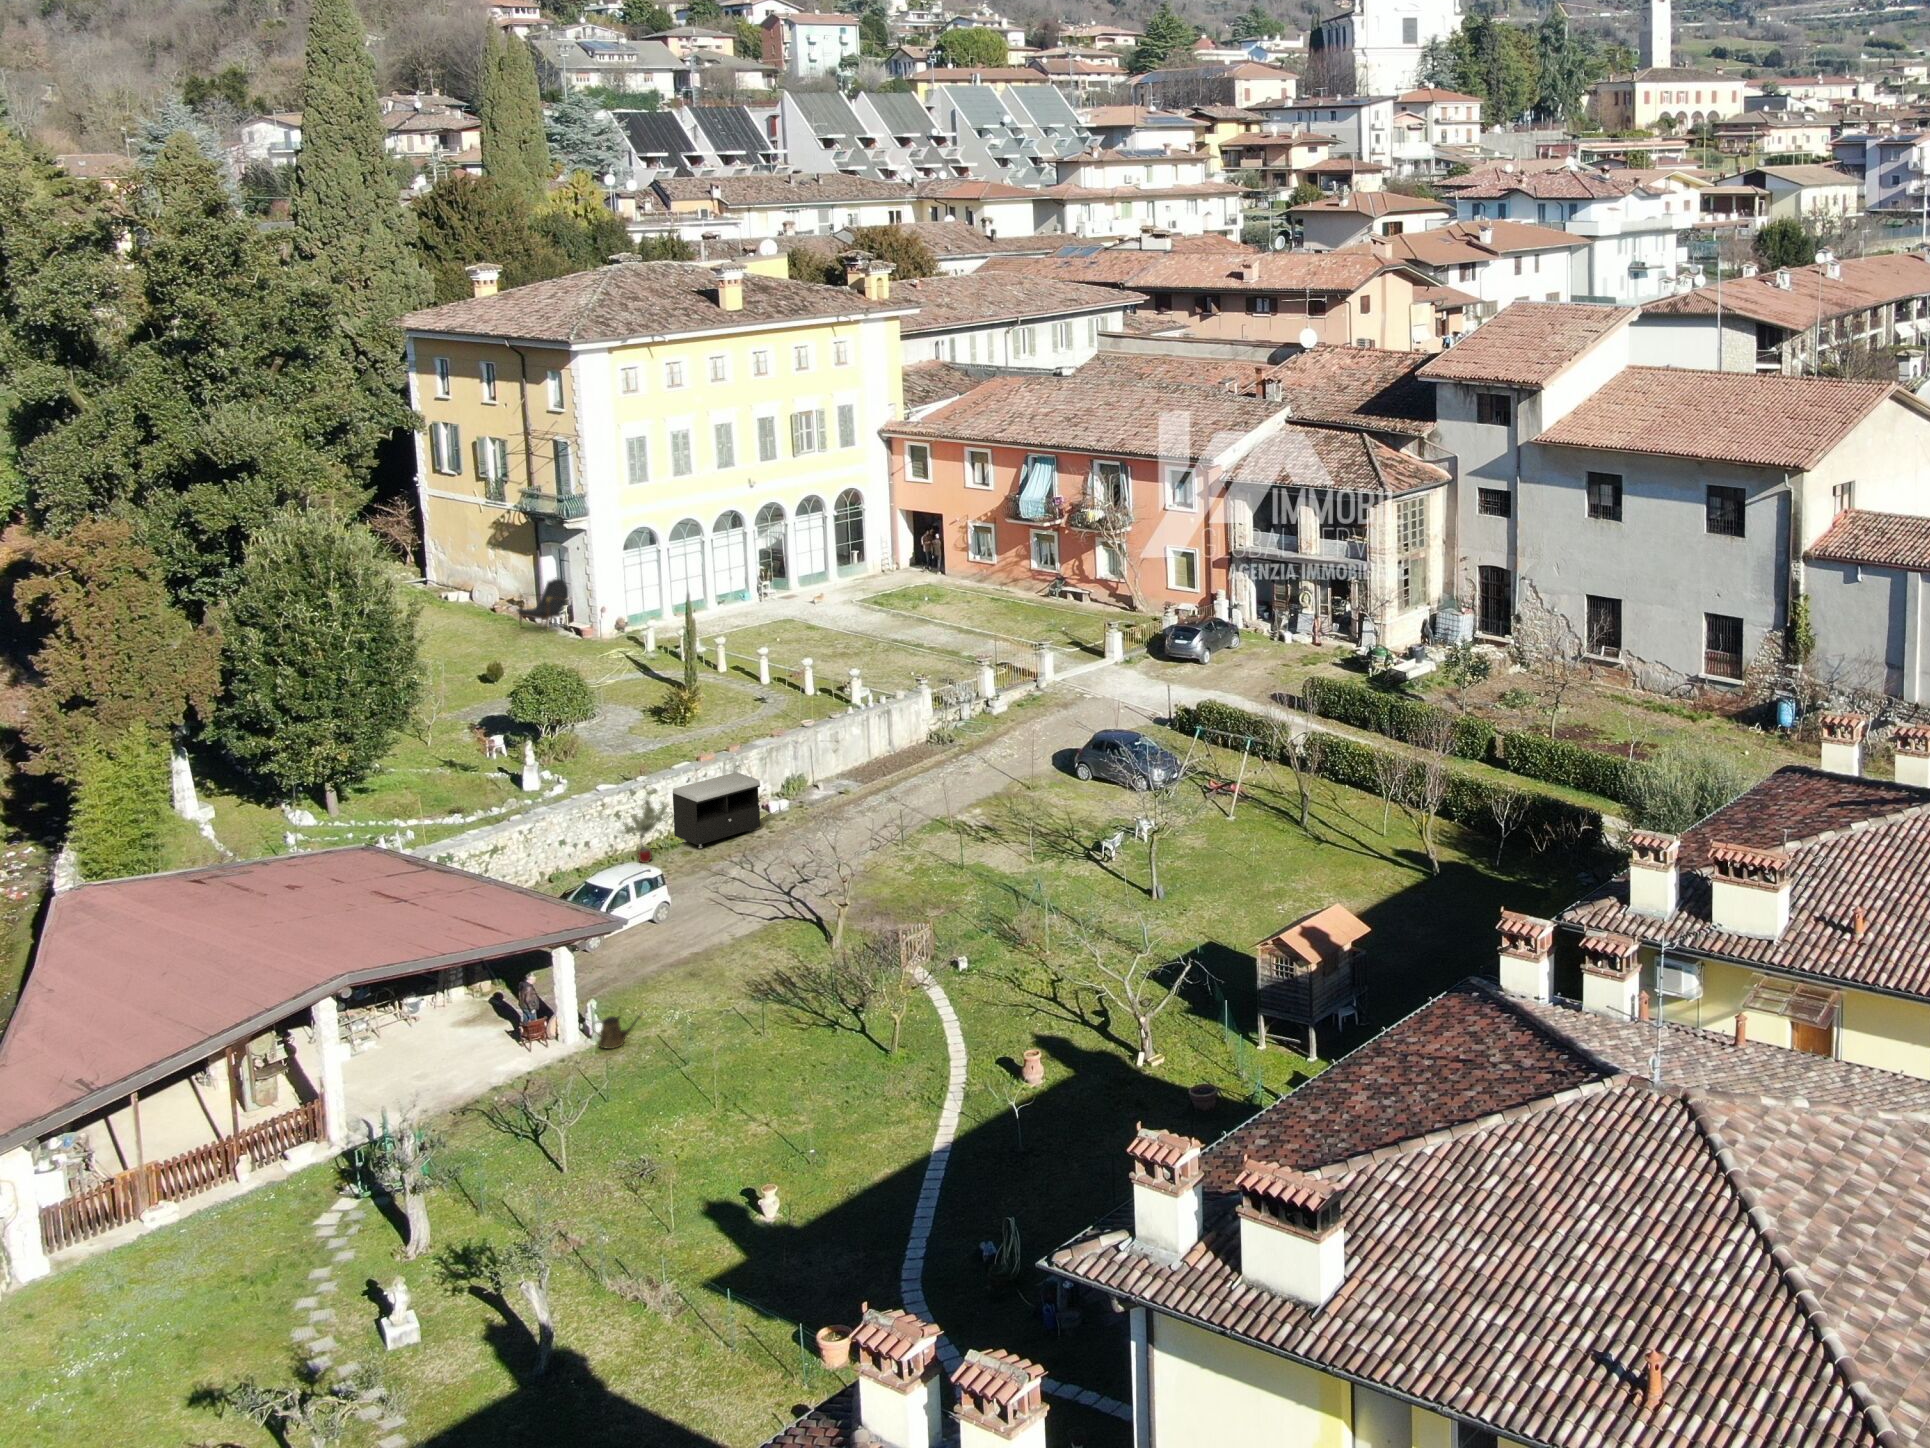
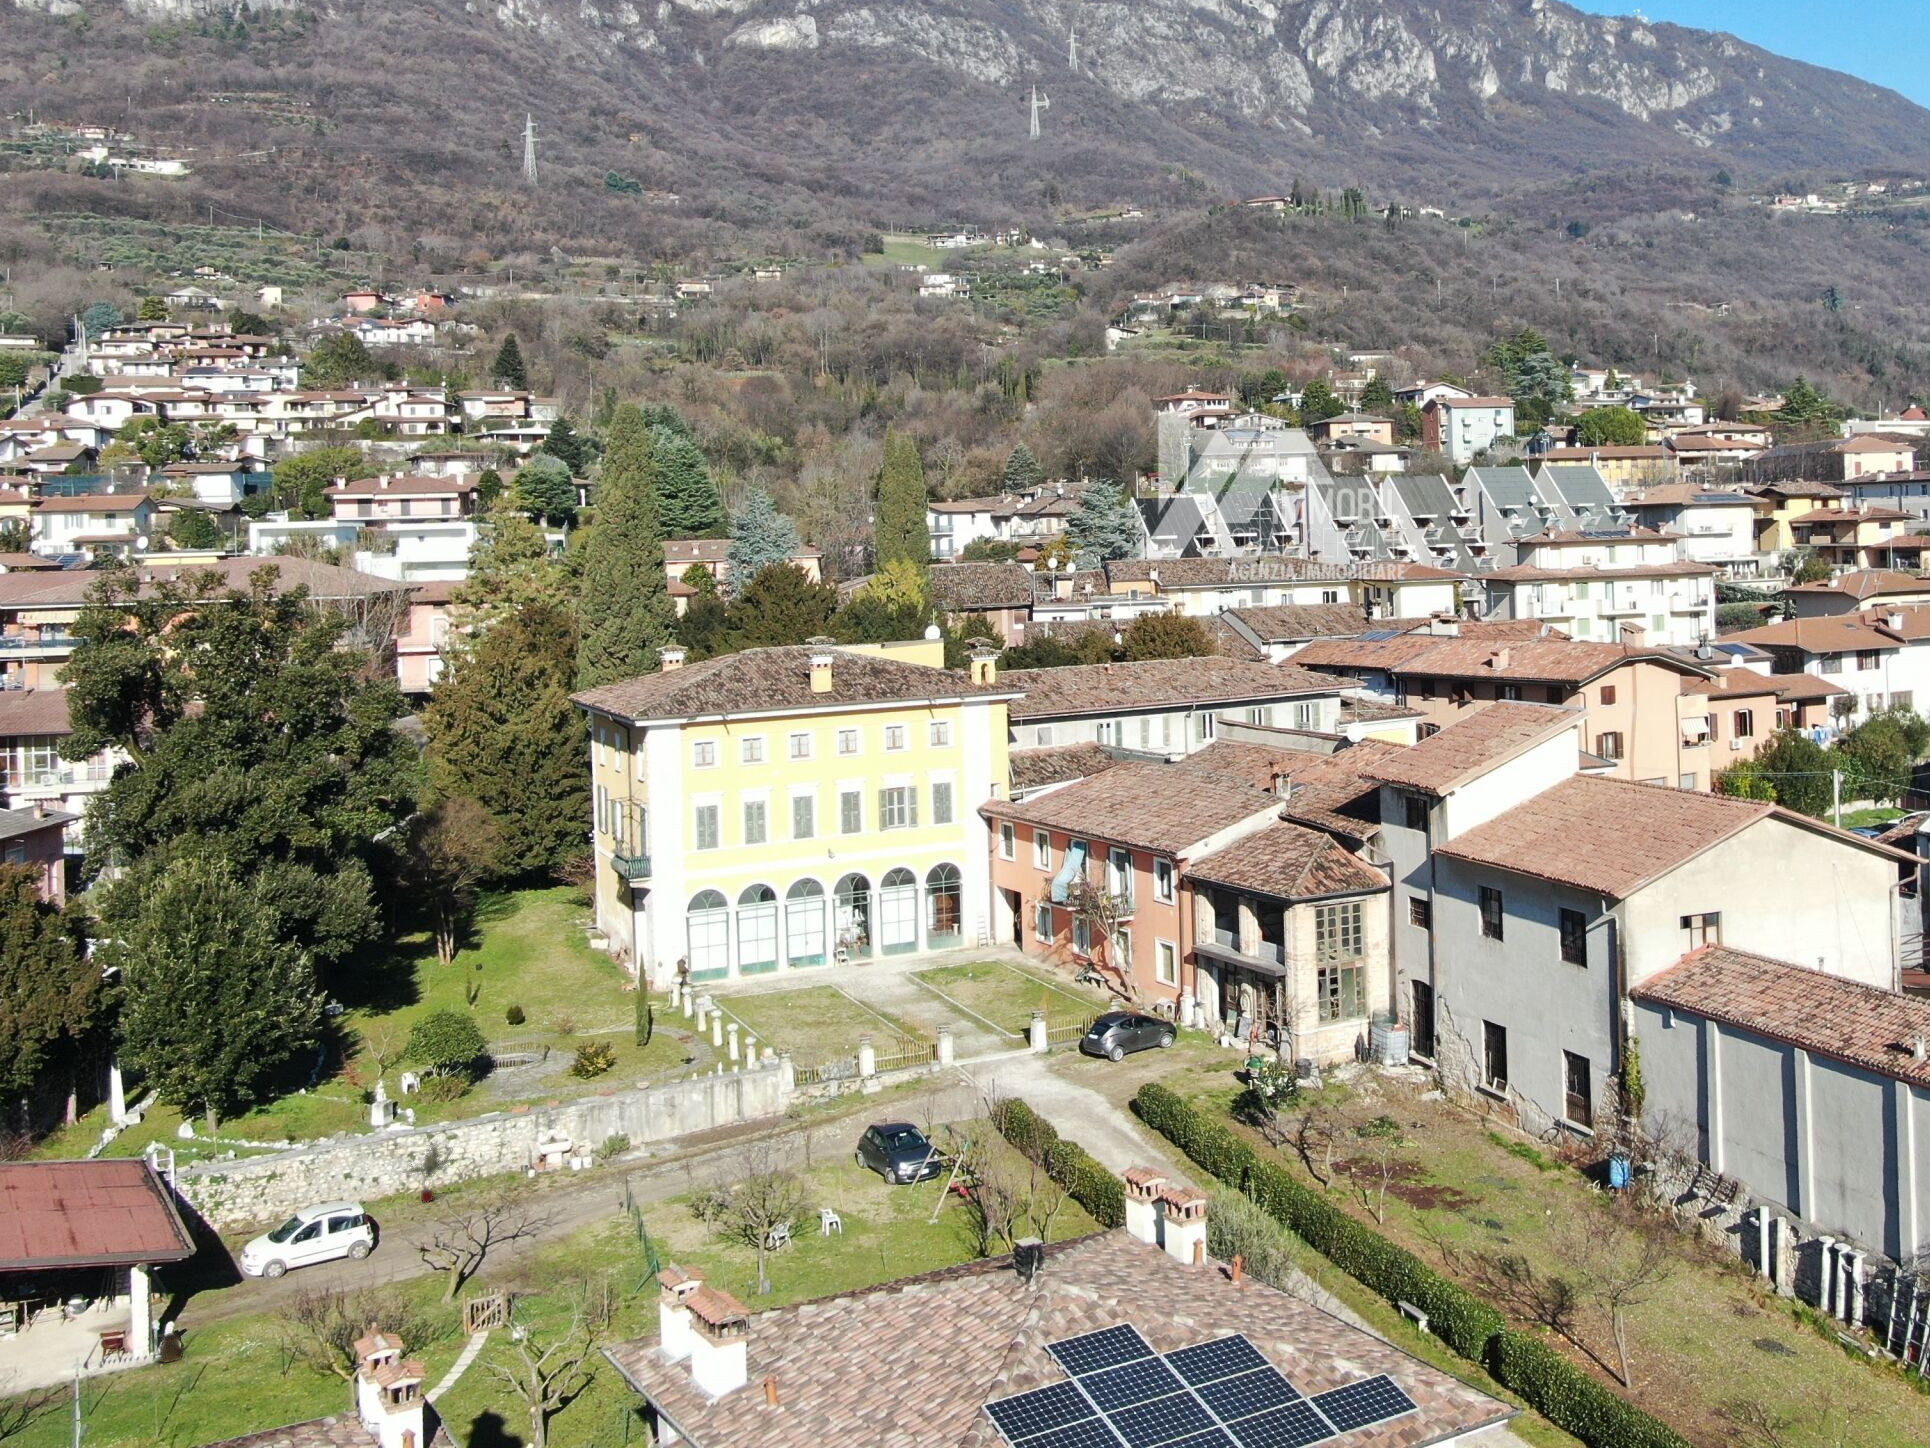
lounge chair: present [517,577,568,629] -> none [602,934,652,984]
storage bench: present [673,772,760,848] -> none [468,1127,543,1195]

